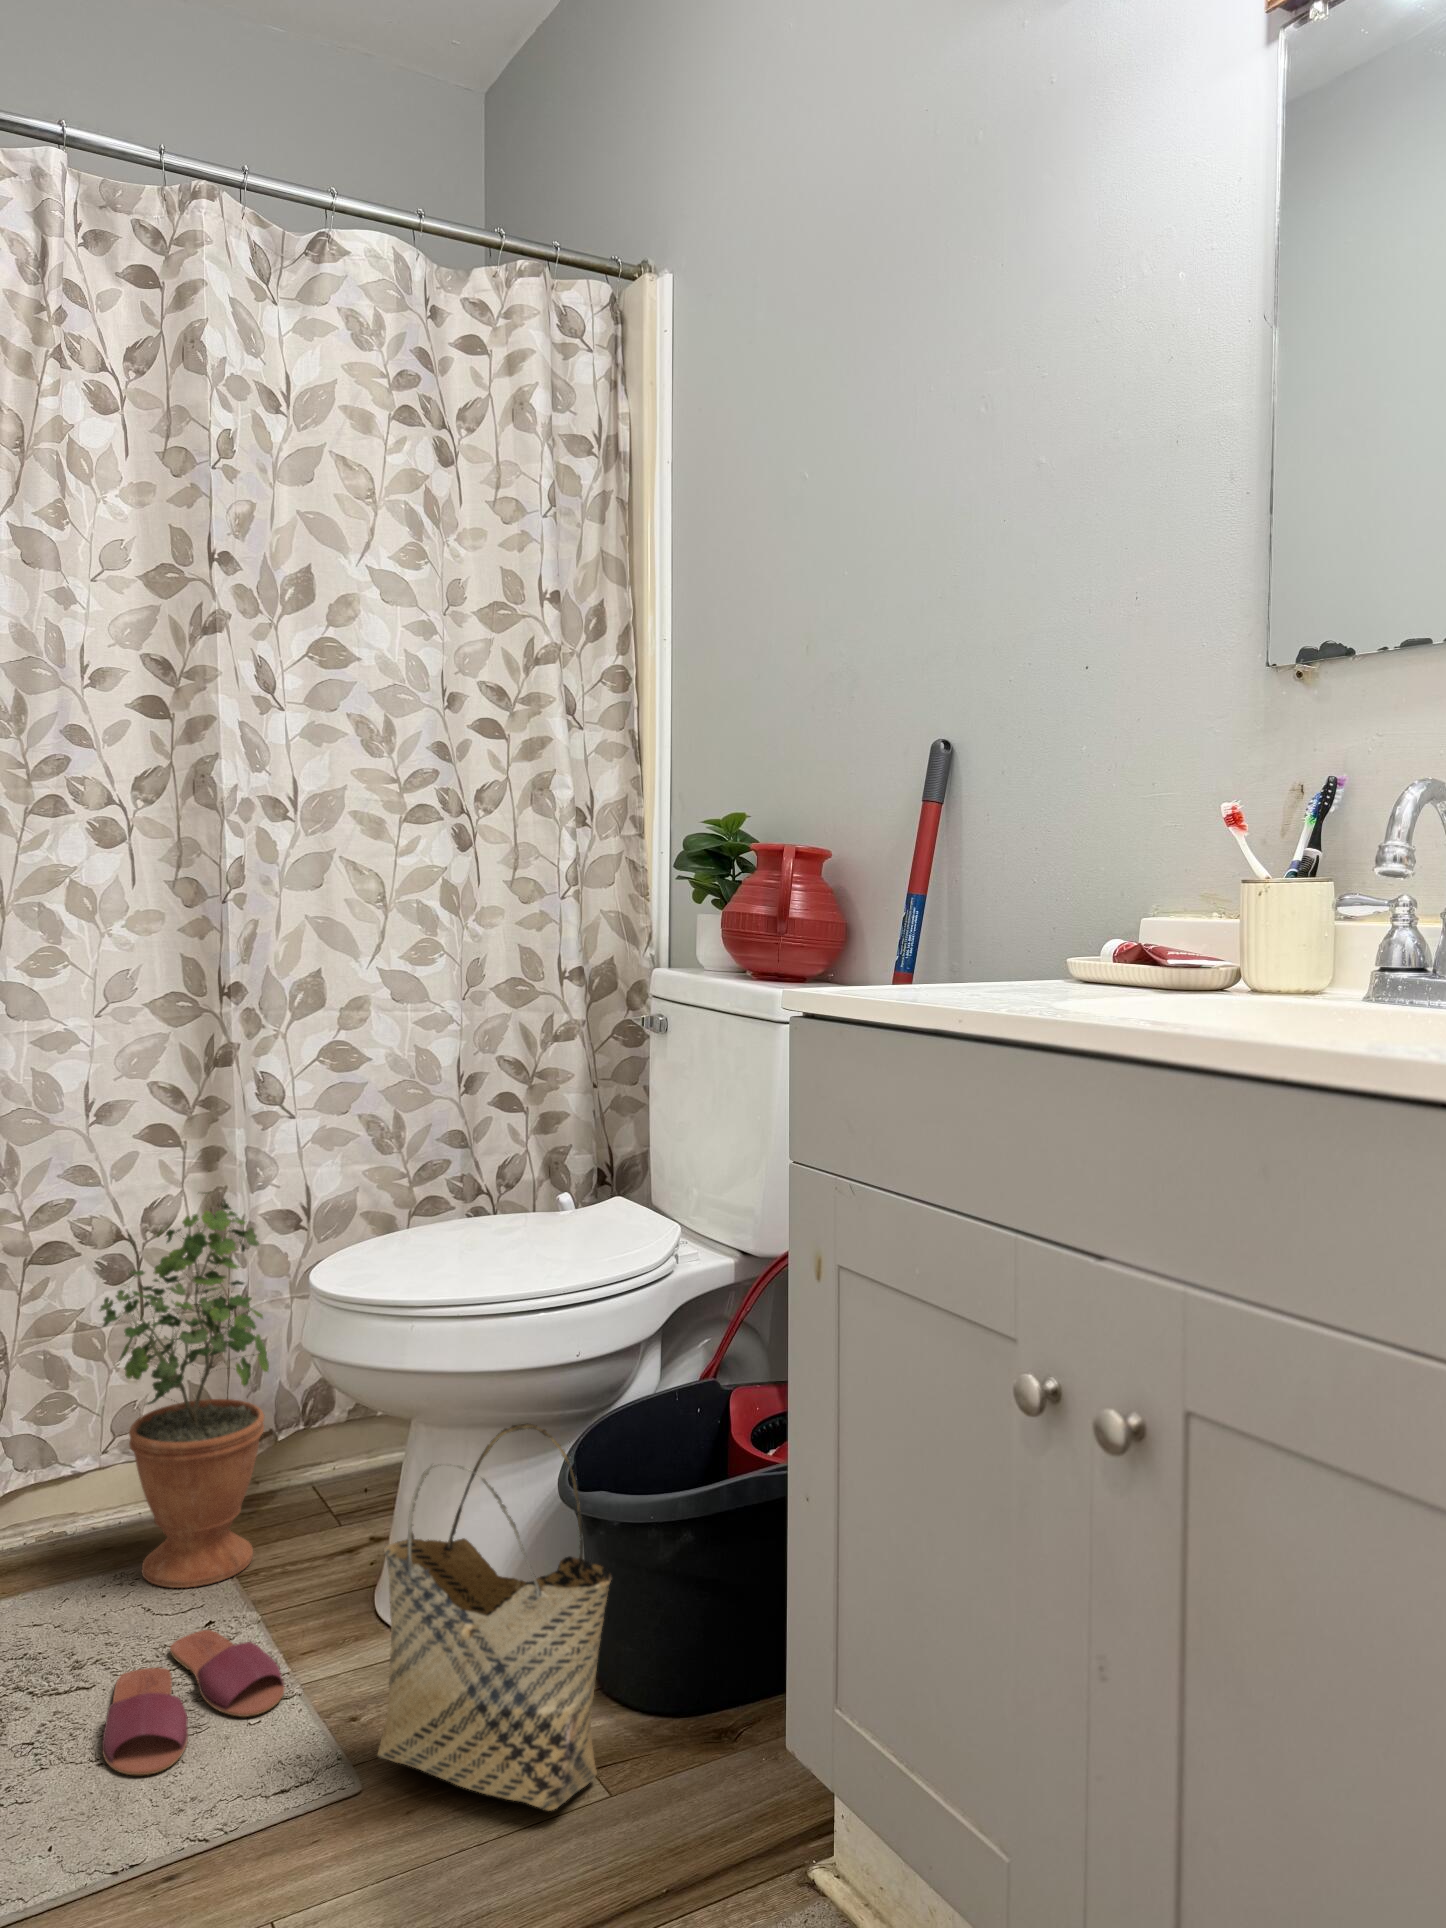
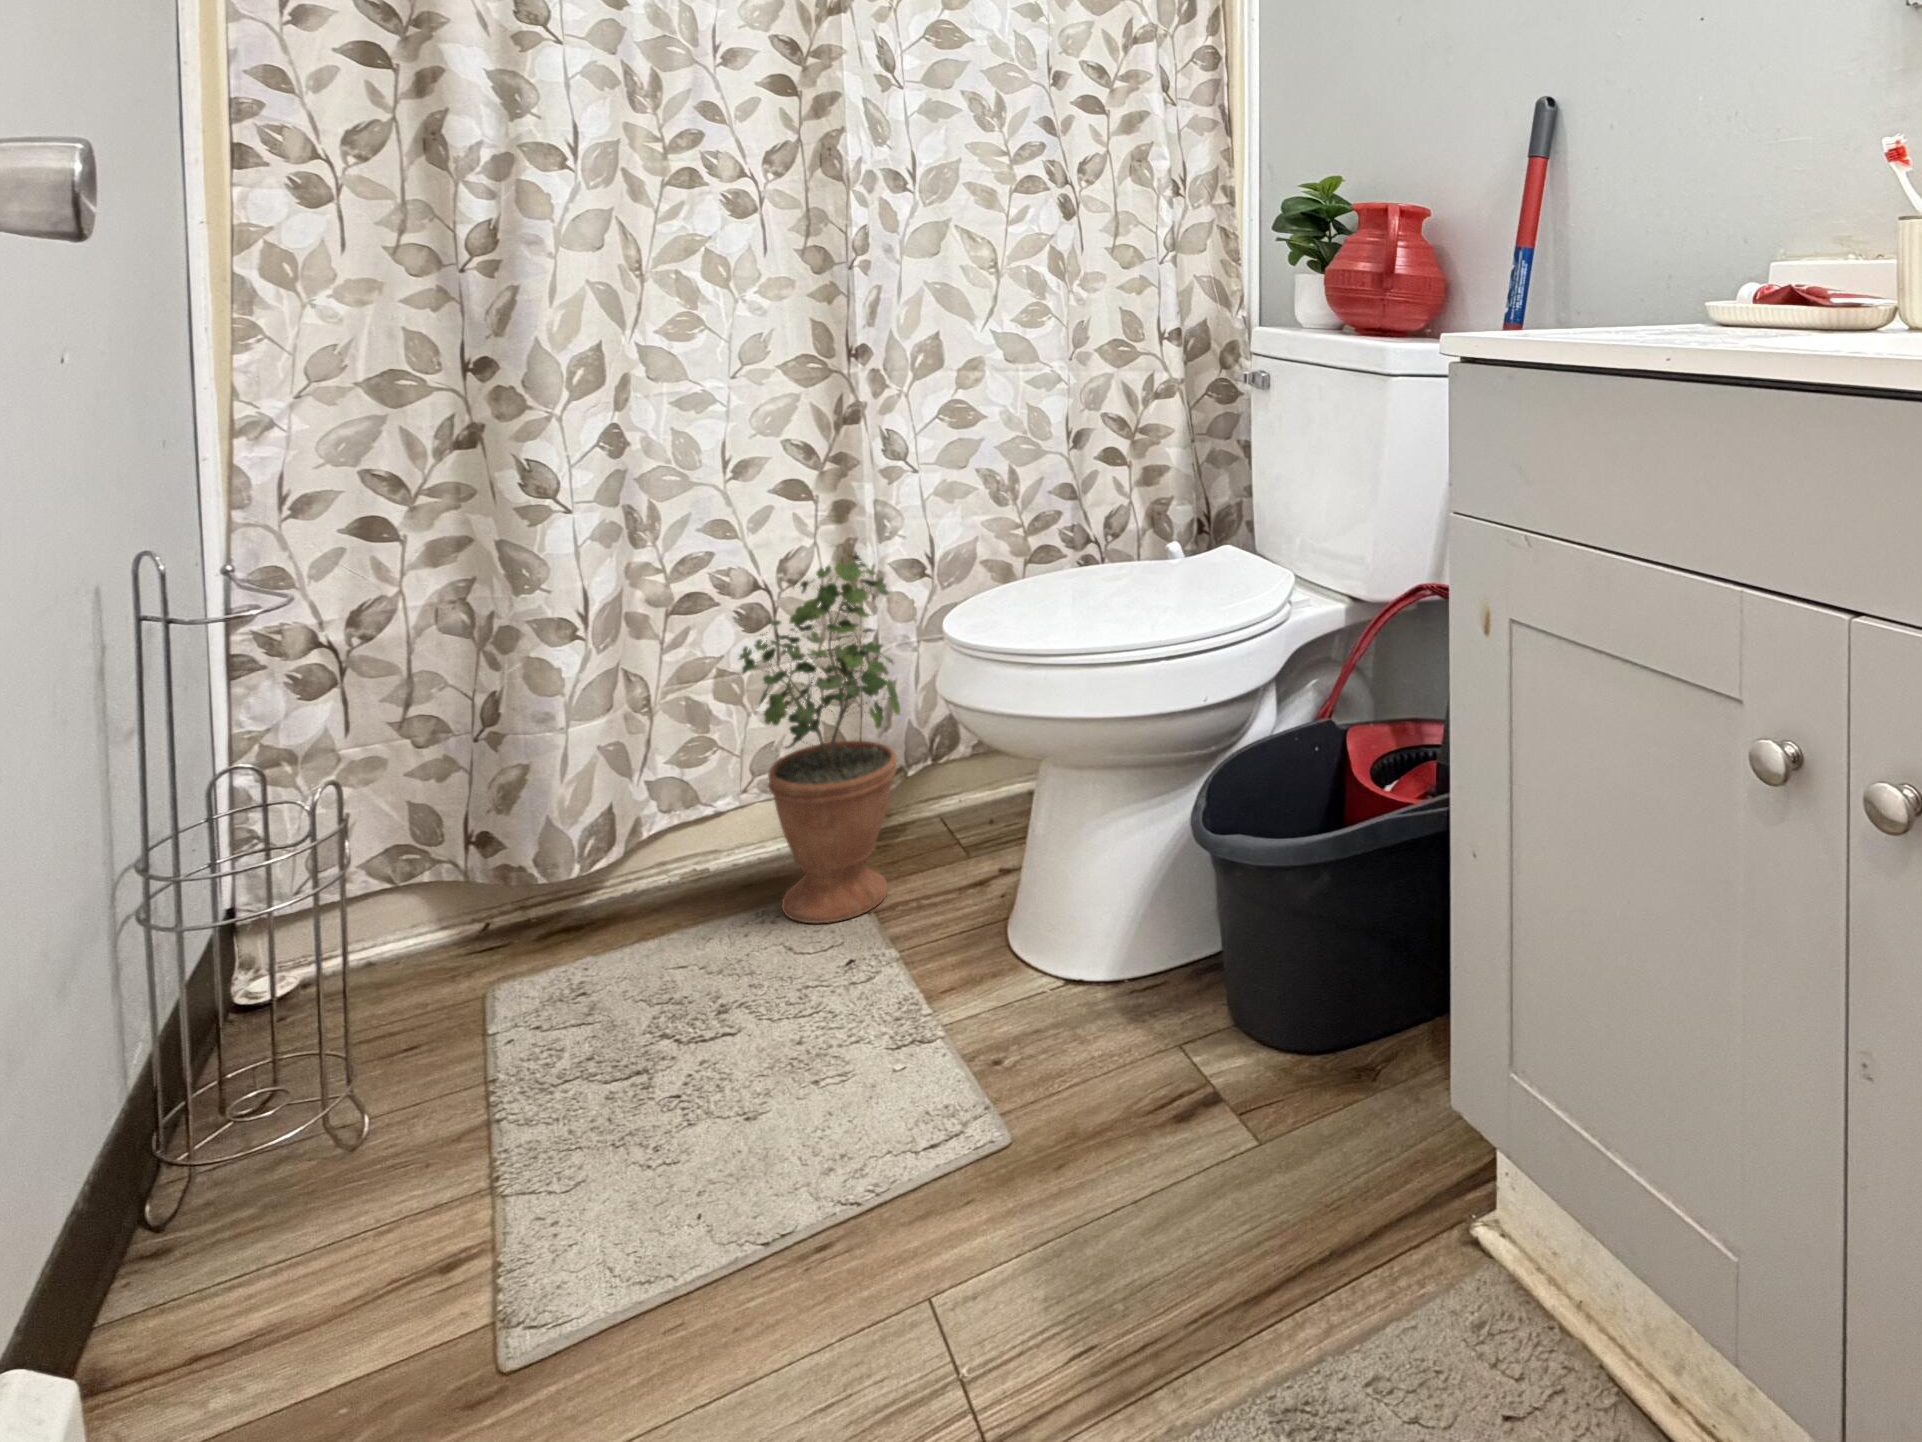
woven basket: present [378,1424,611,1811] -> none [1025,766,1255,1153]
slippers: present [102,1630,285,1775] -> none [751,966,927,1122]

